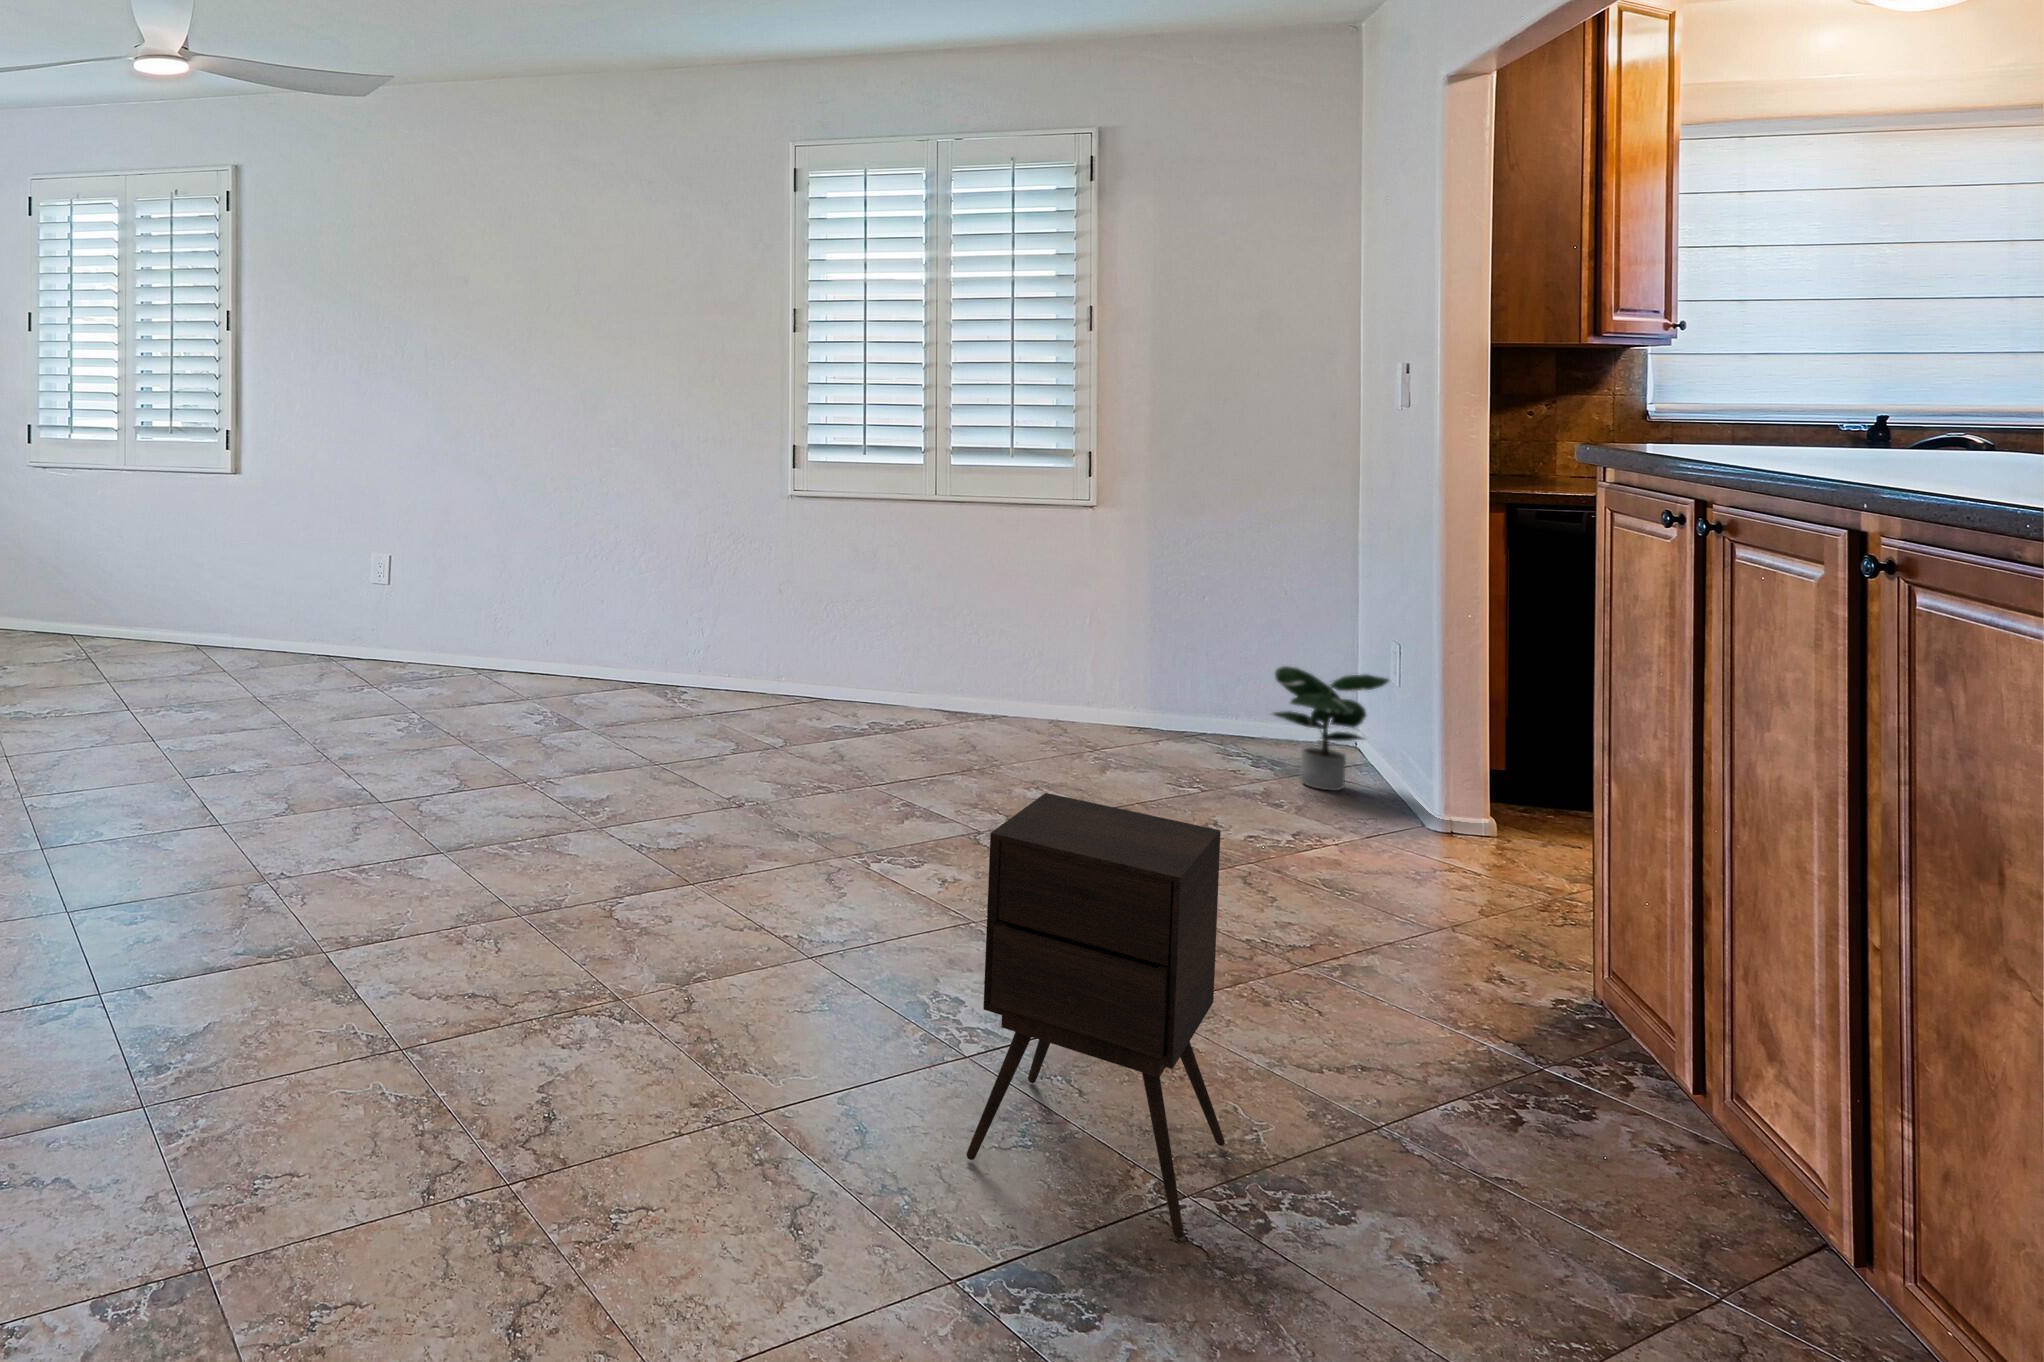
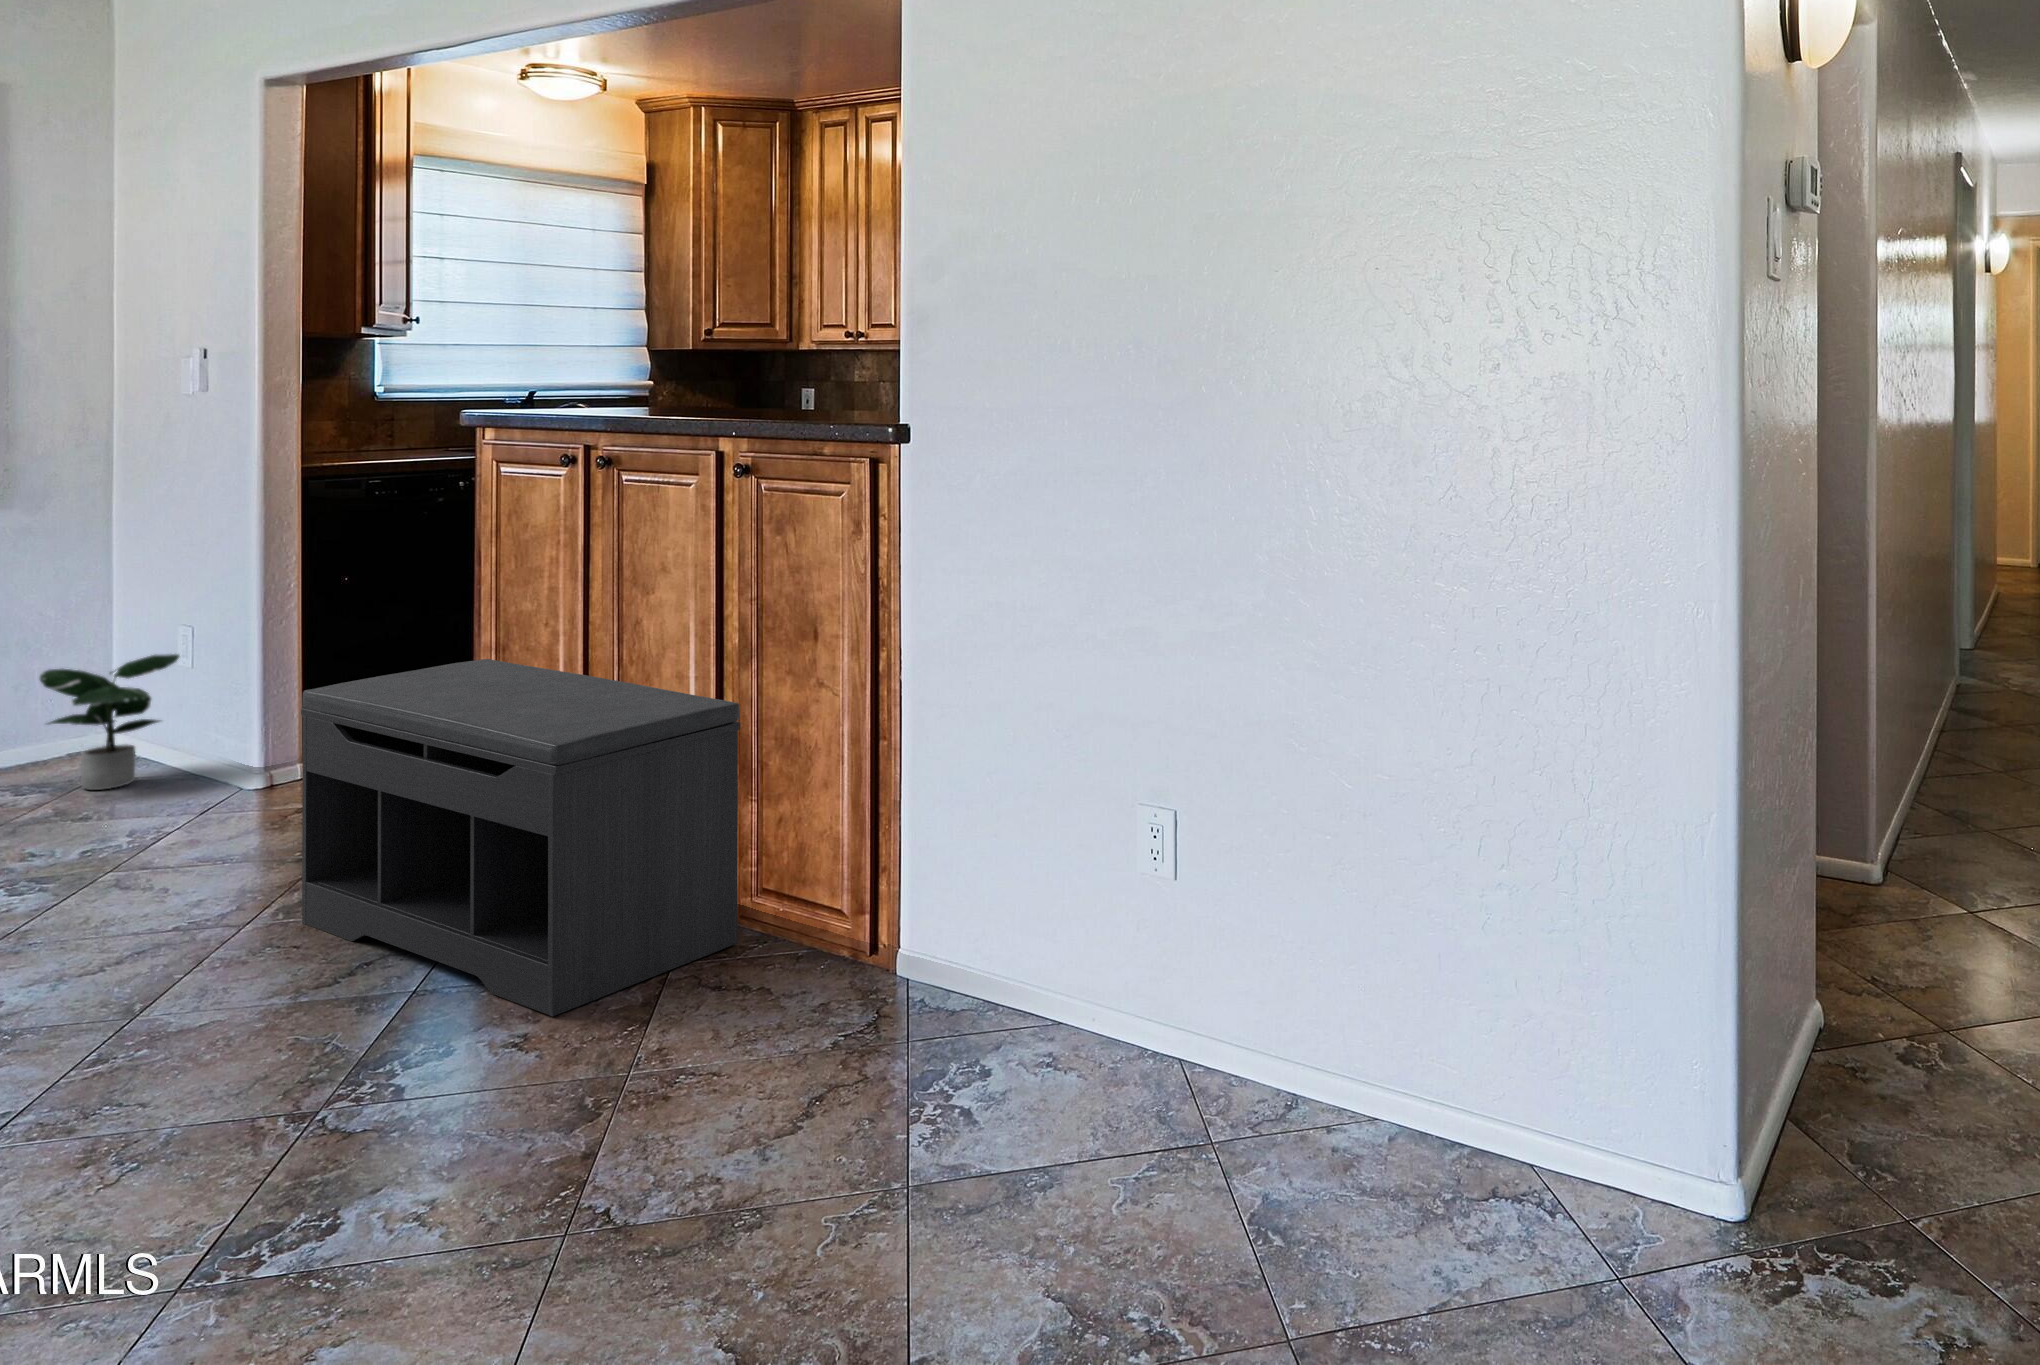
bench: none [1350,745,1874,1334] -> present [301,659,740,1016]
side table: present [967,793,1225,1238] -> none [78,776,347,1209]

